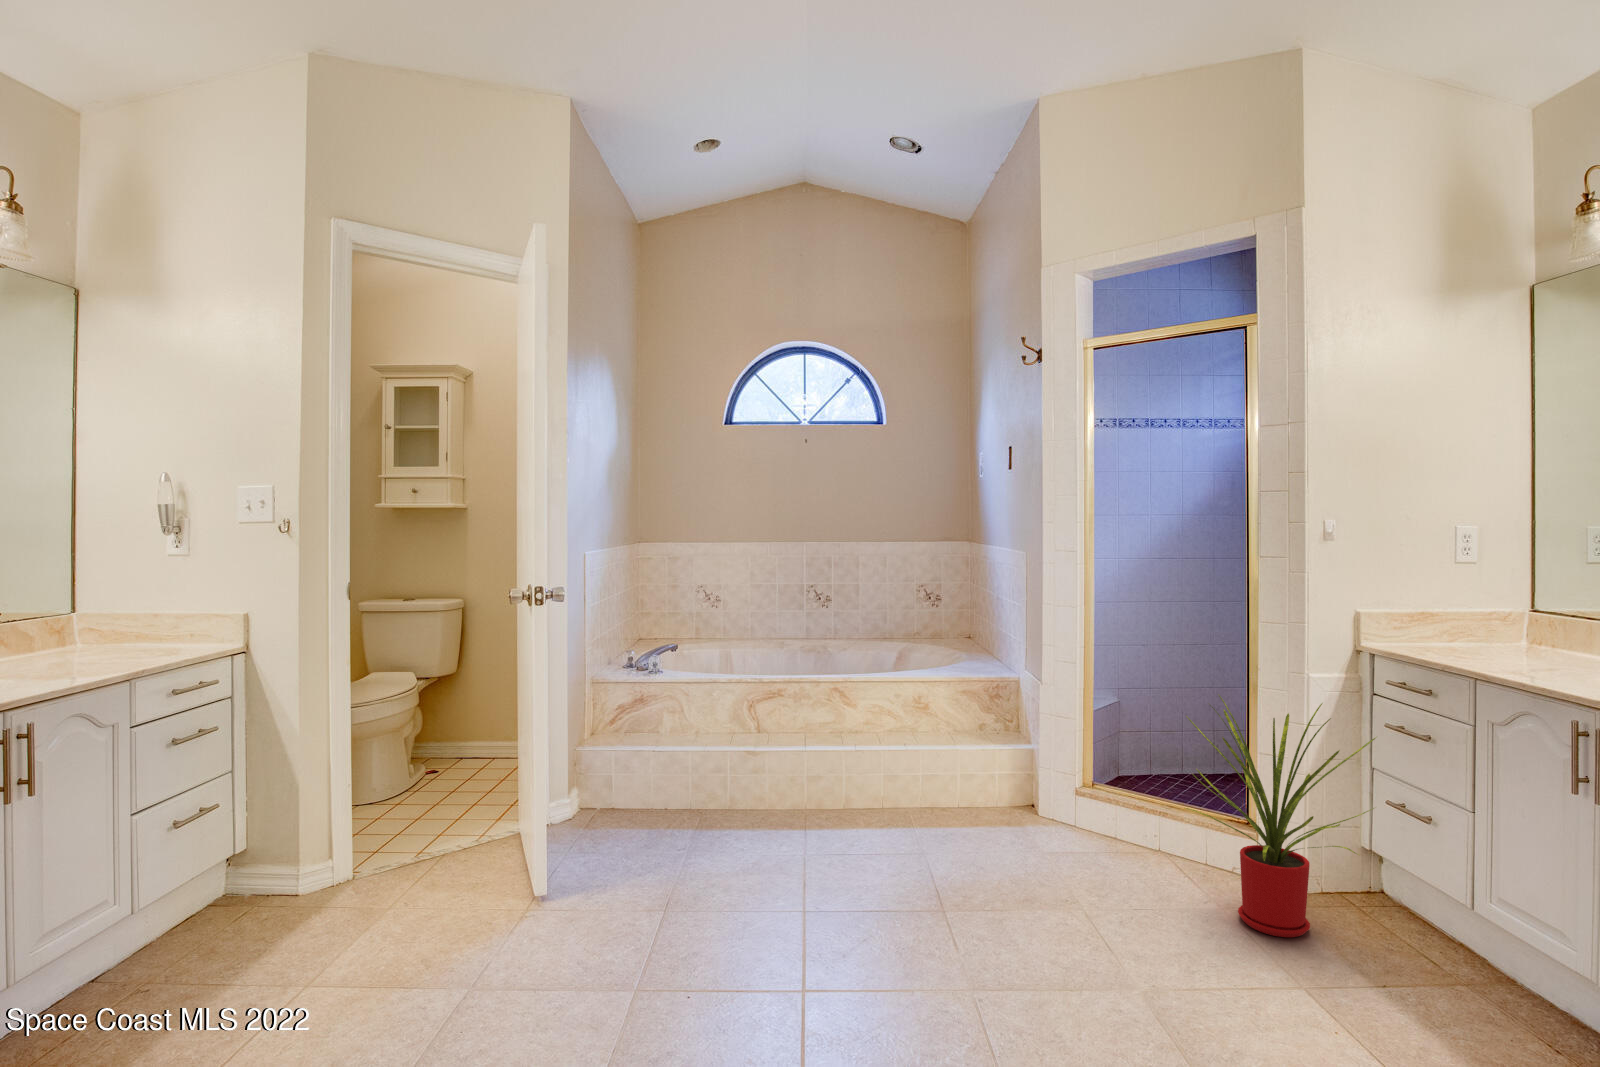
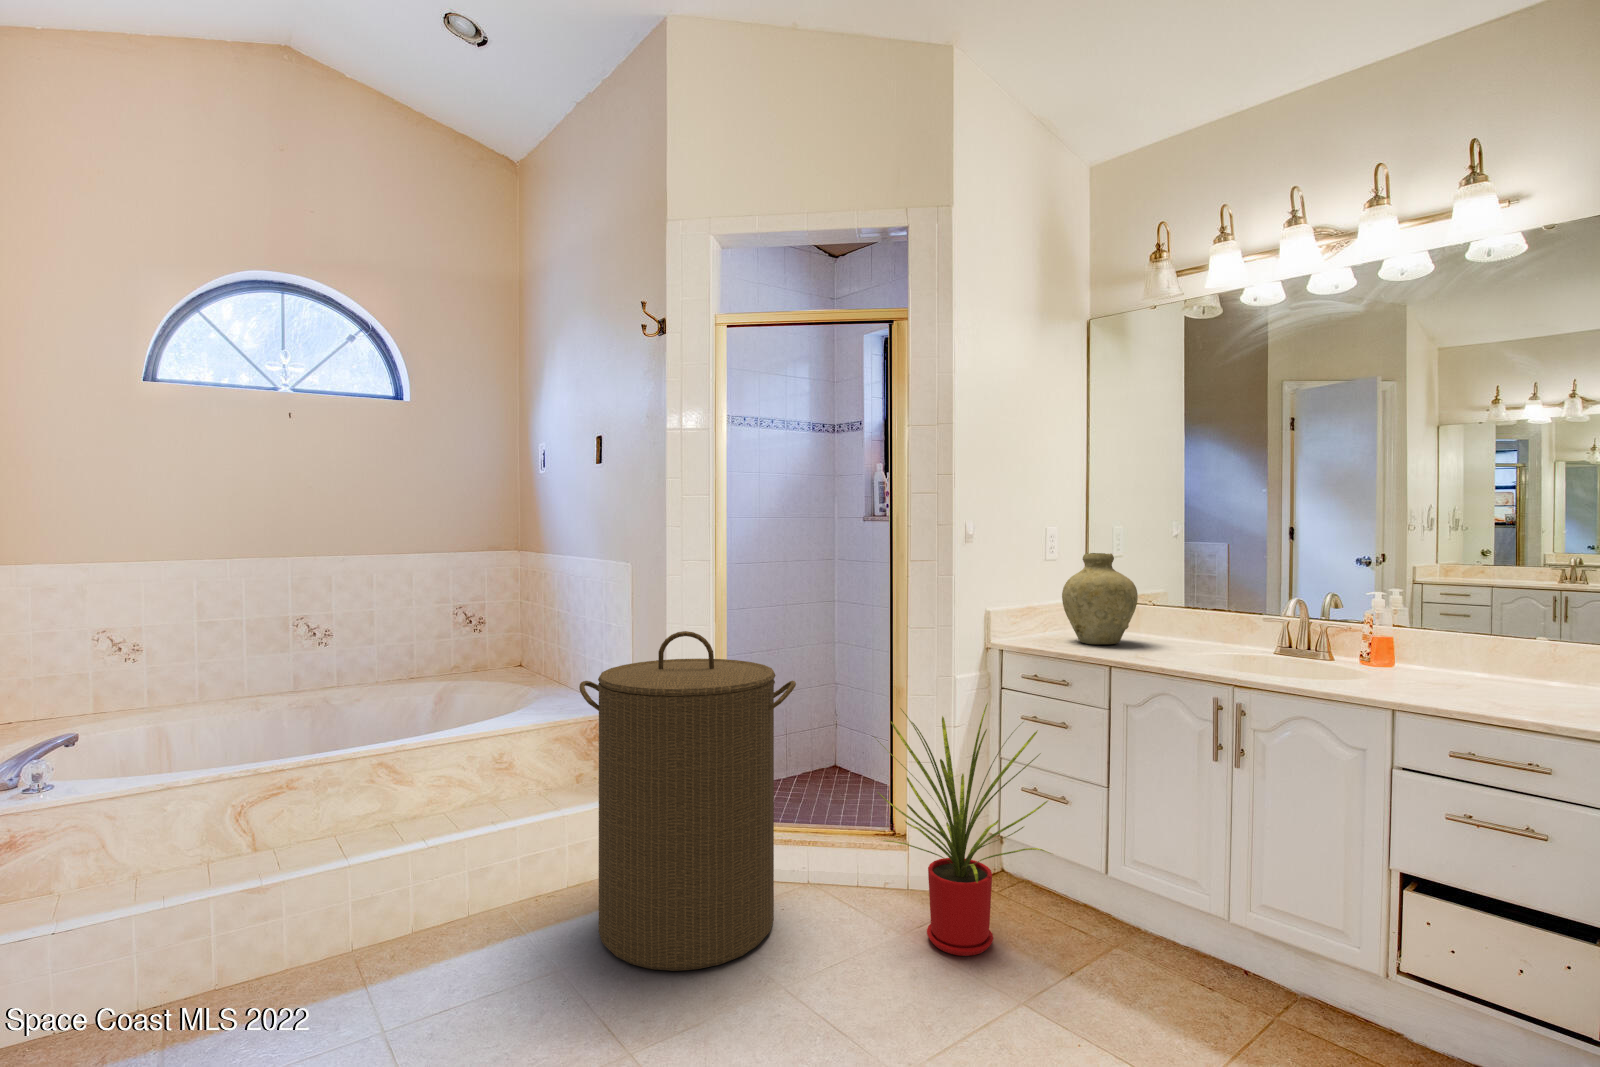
vase: none [1462,556,1568,661] -> present [1062,553,1138,644]
laundry hamper: none [953,610,1127,877] -> present [579,631,796,971]

